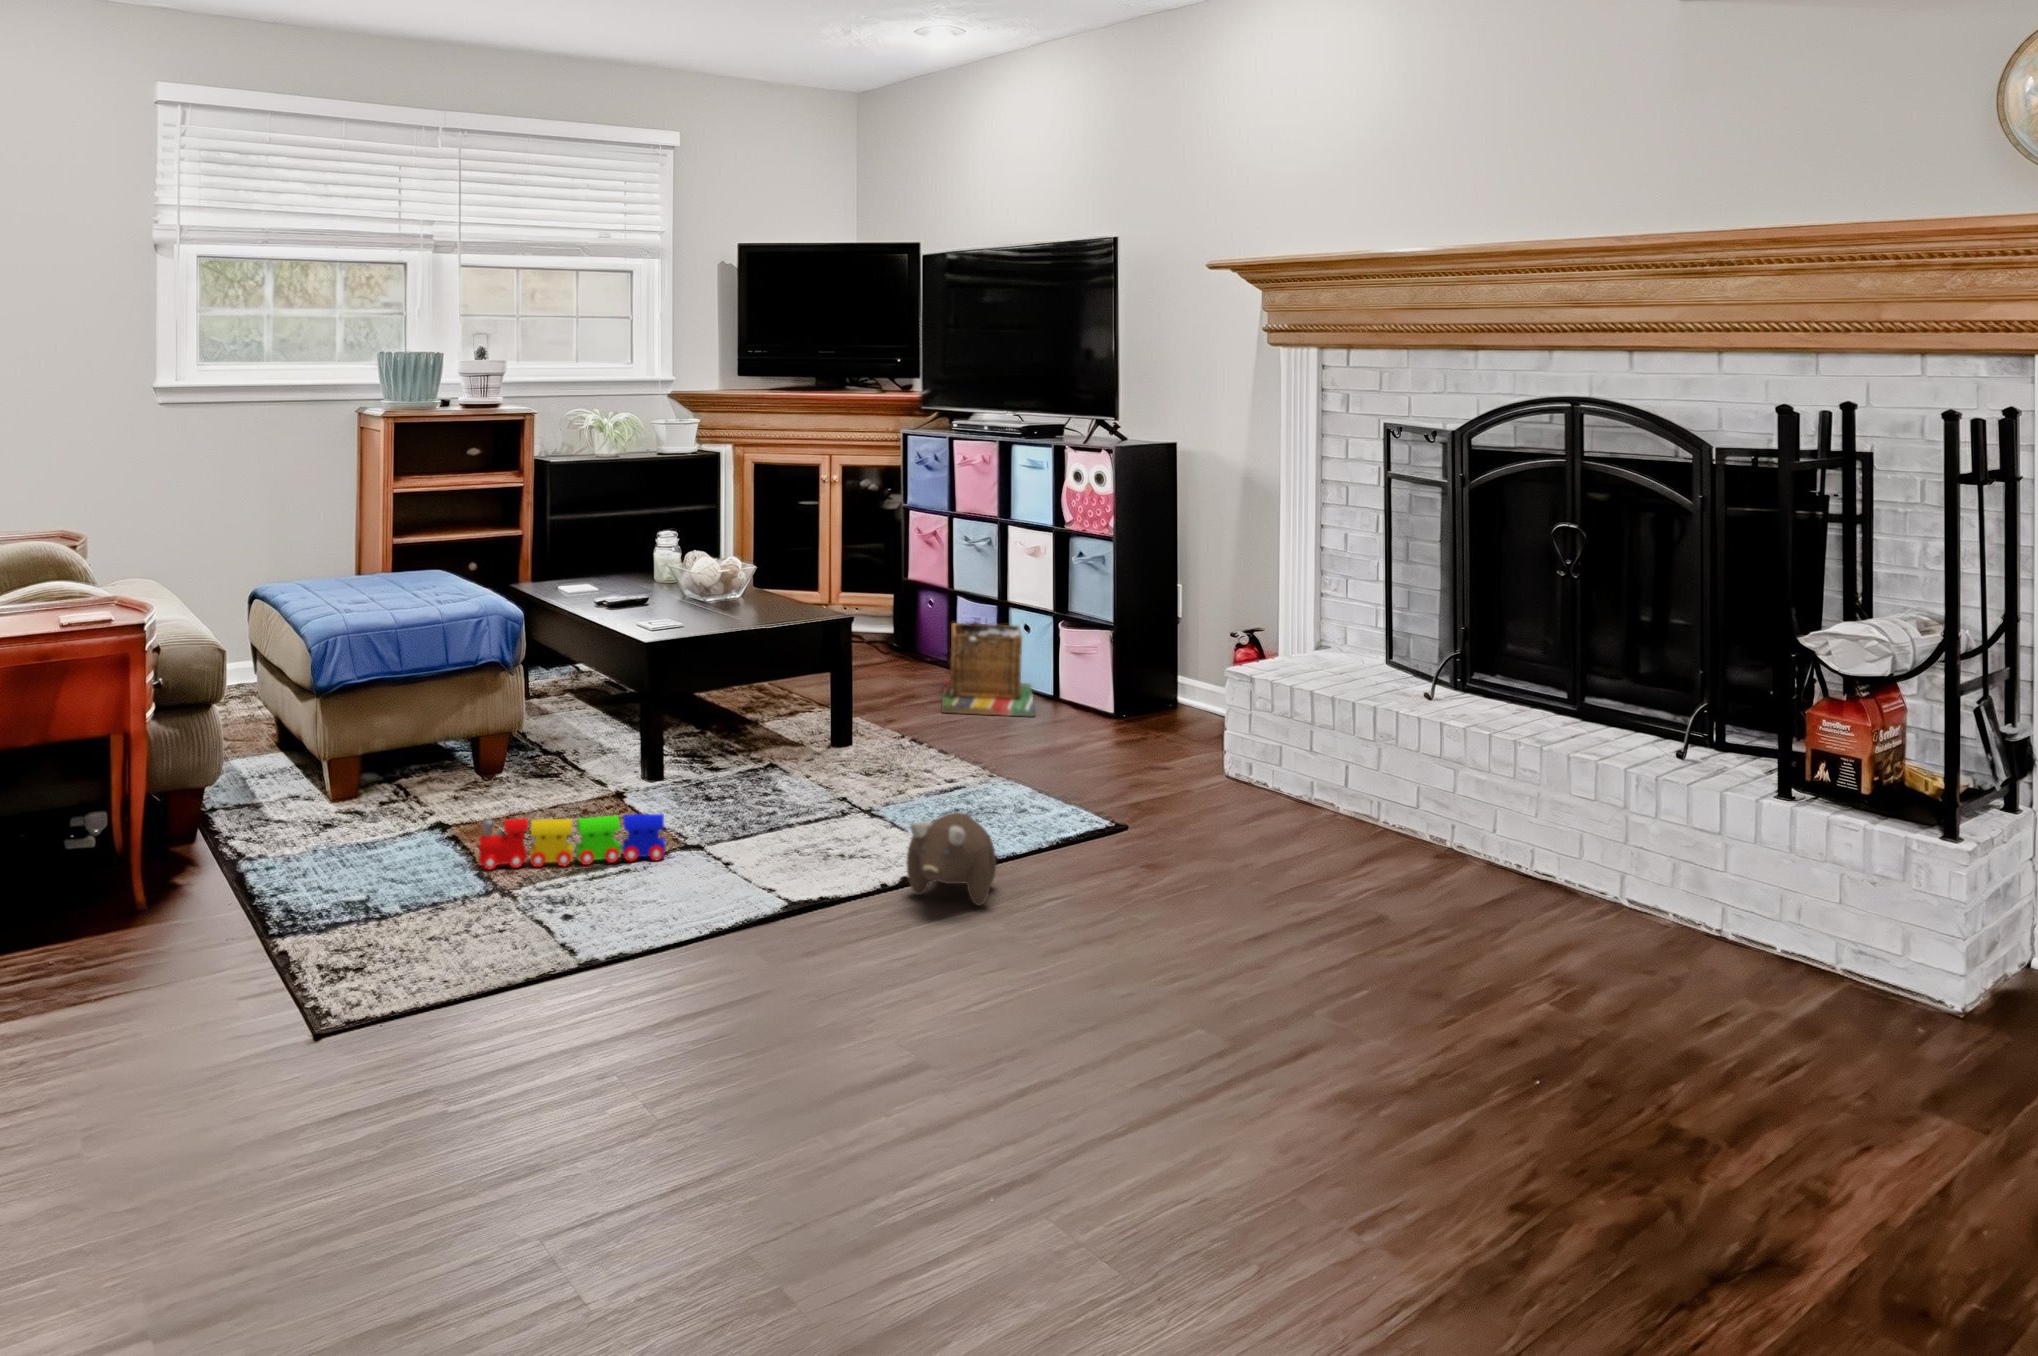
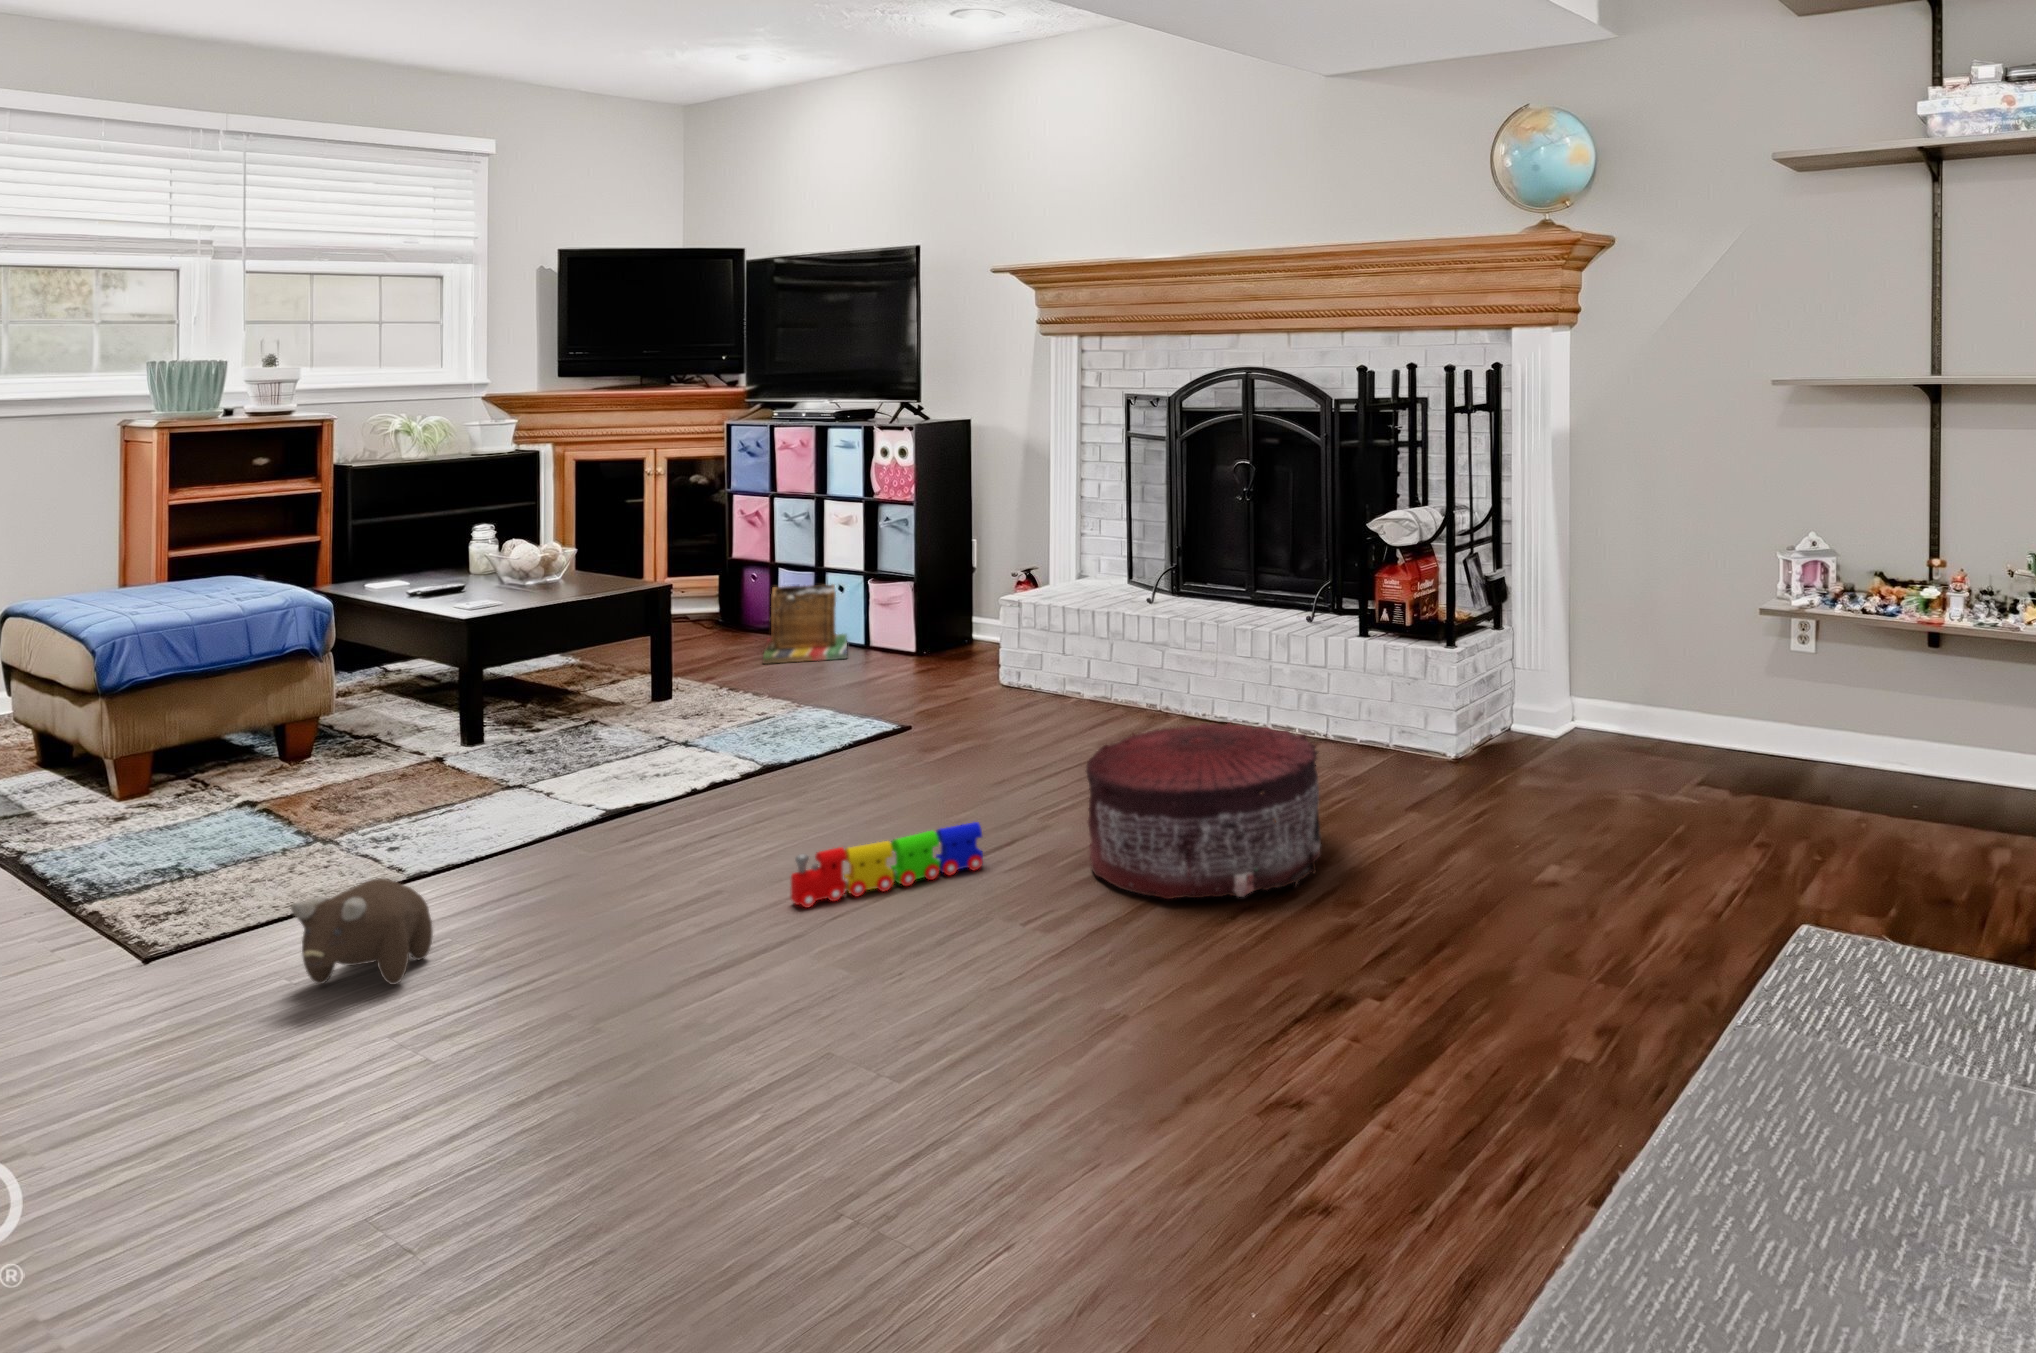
plush toy: present [907,812,996,906] -> present [291,878,433,985]
toy train: present [479,813,666,870] -> present [791,822,983,907]
pouf: none [1412,916,1806,1232] -> present [1086,722,1321,899]

